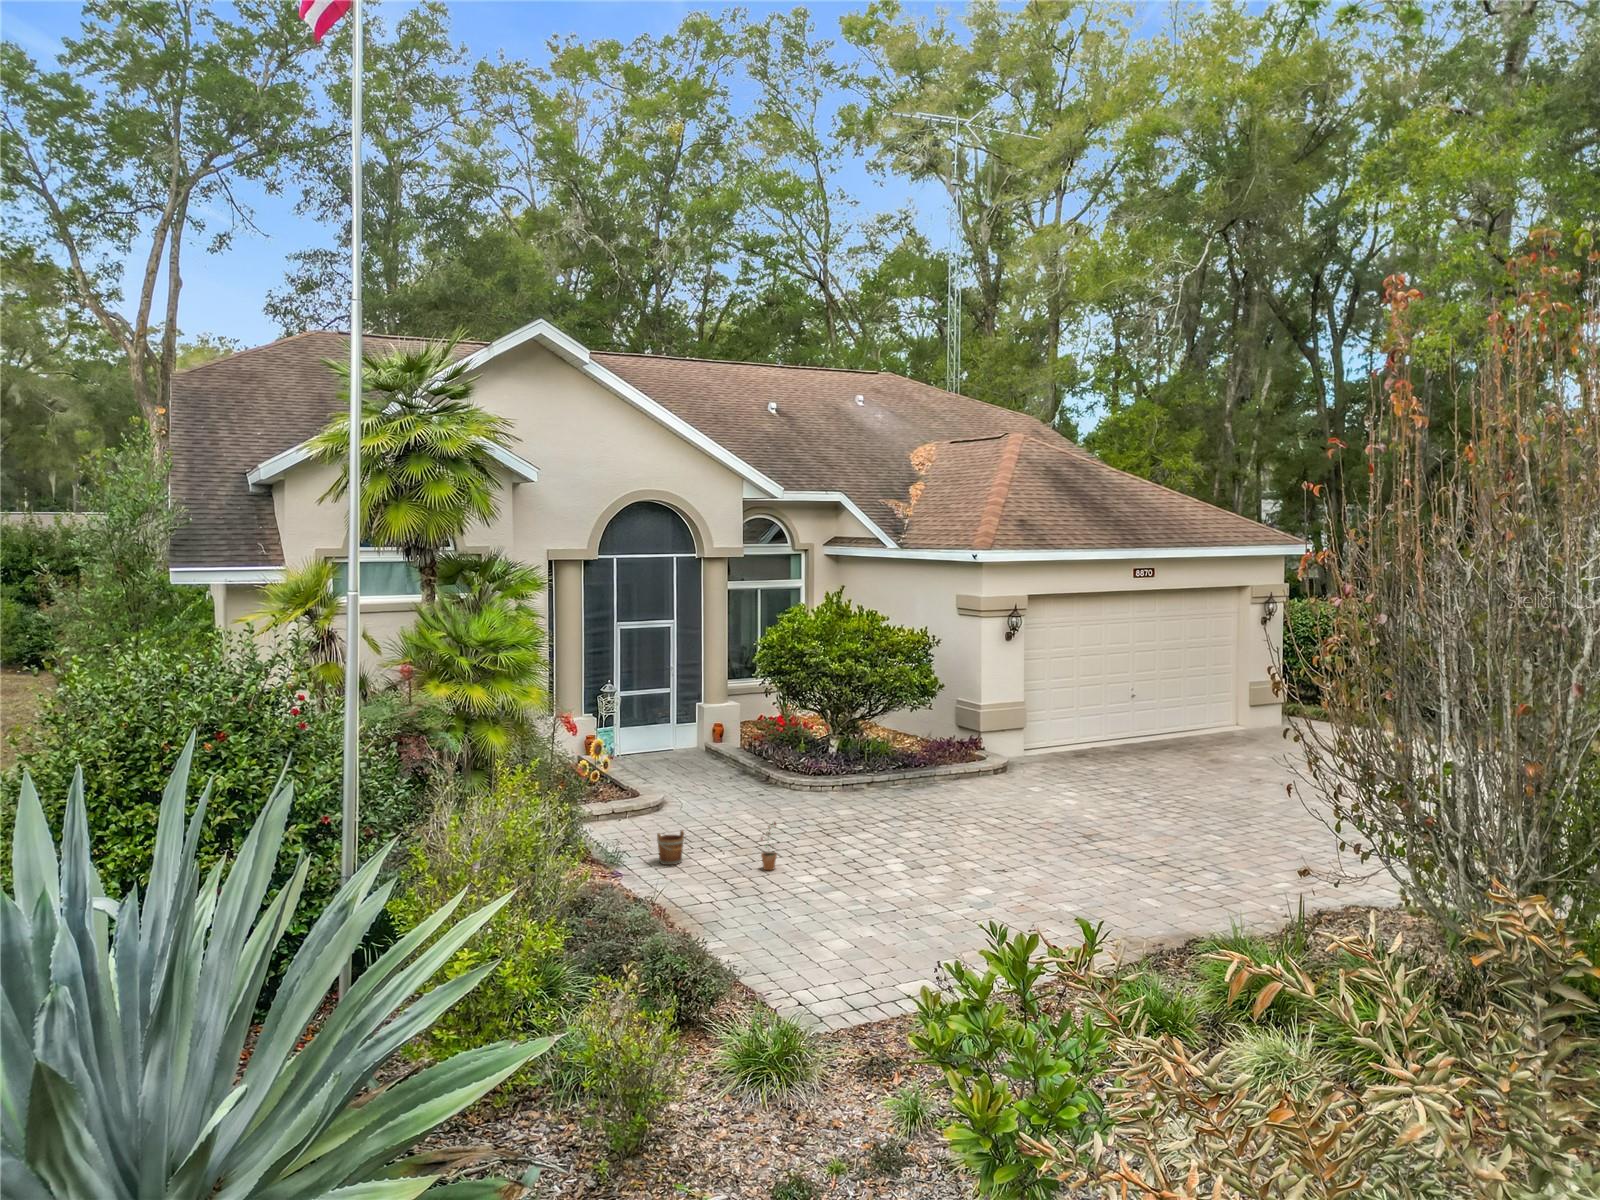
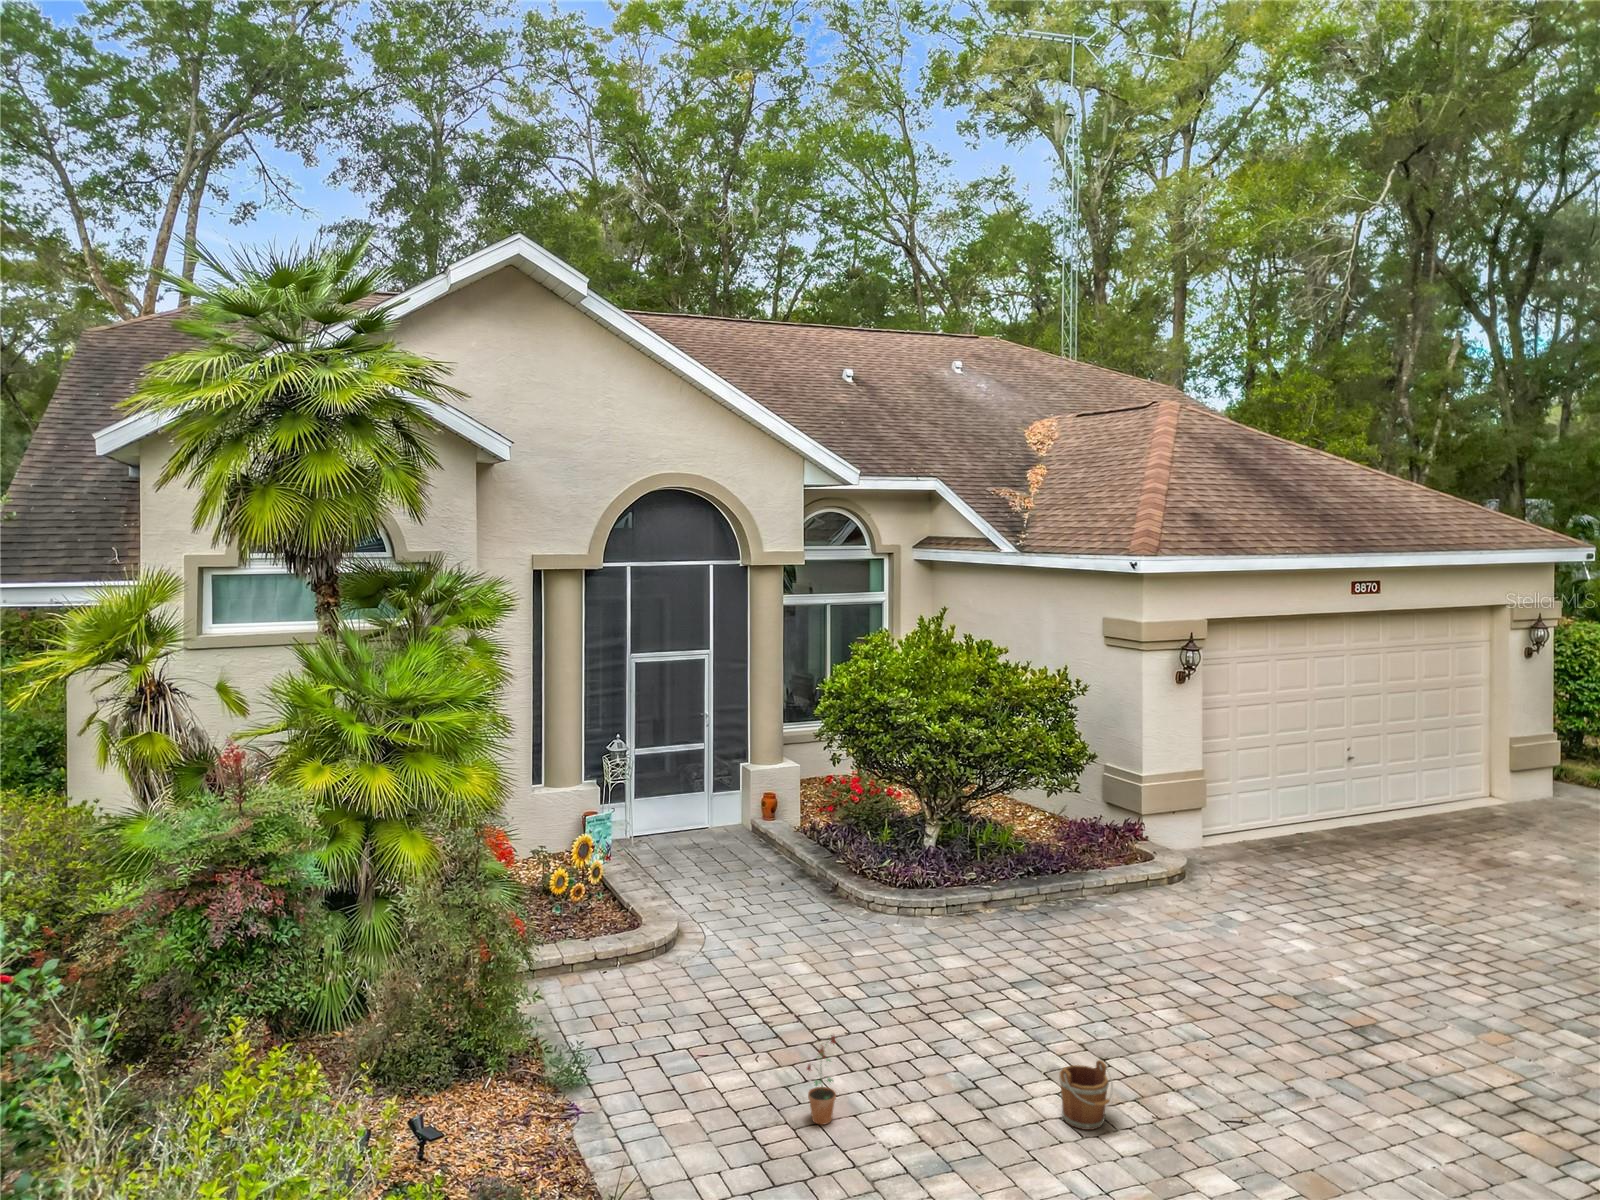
bucket: present [657,831,684,865] -> present [1059,1060,1113,1130]

